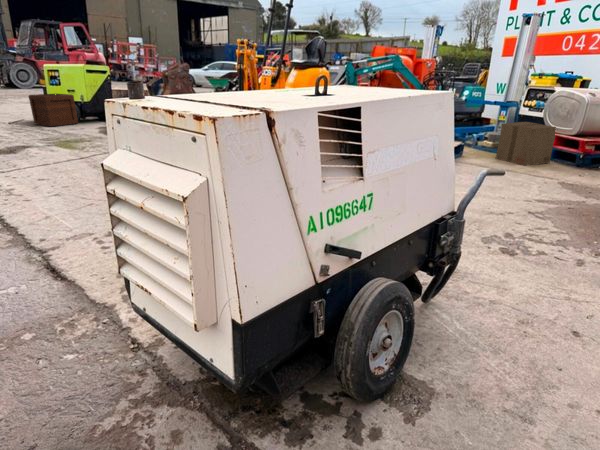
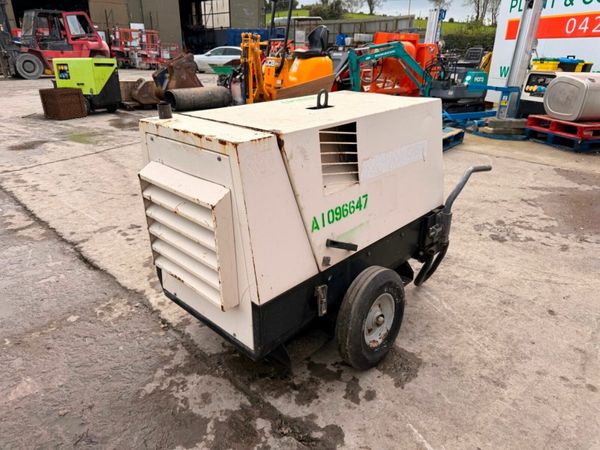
cardboard box: present [496,122,556,166] -> none [498,108,559,152]

